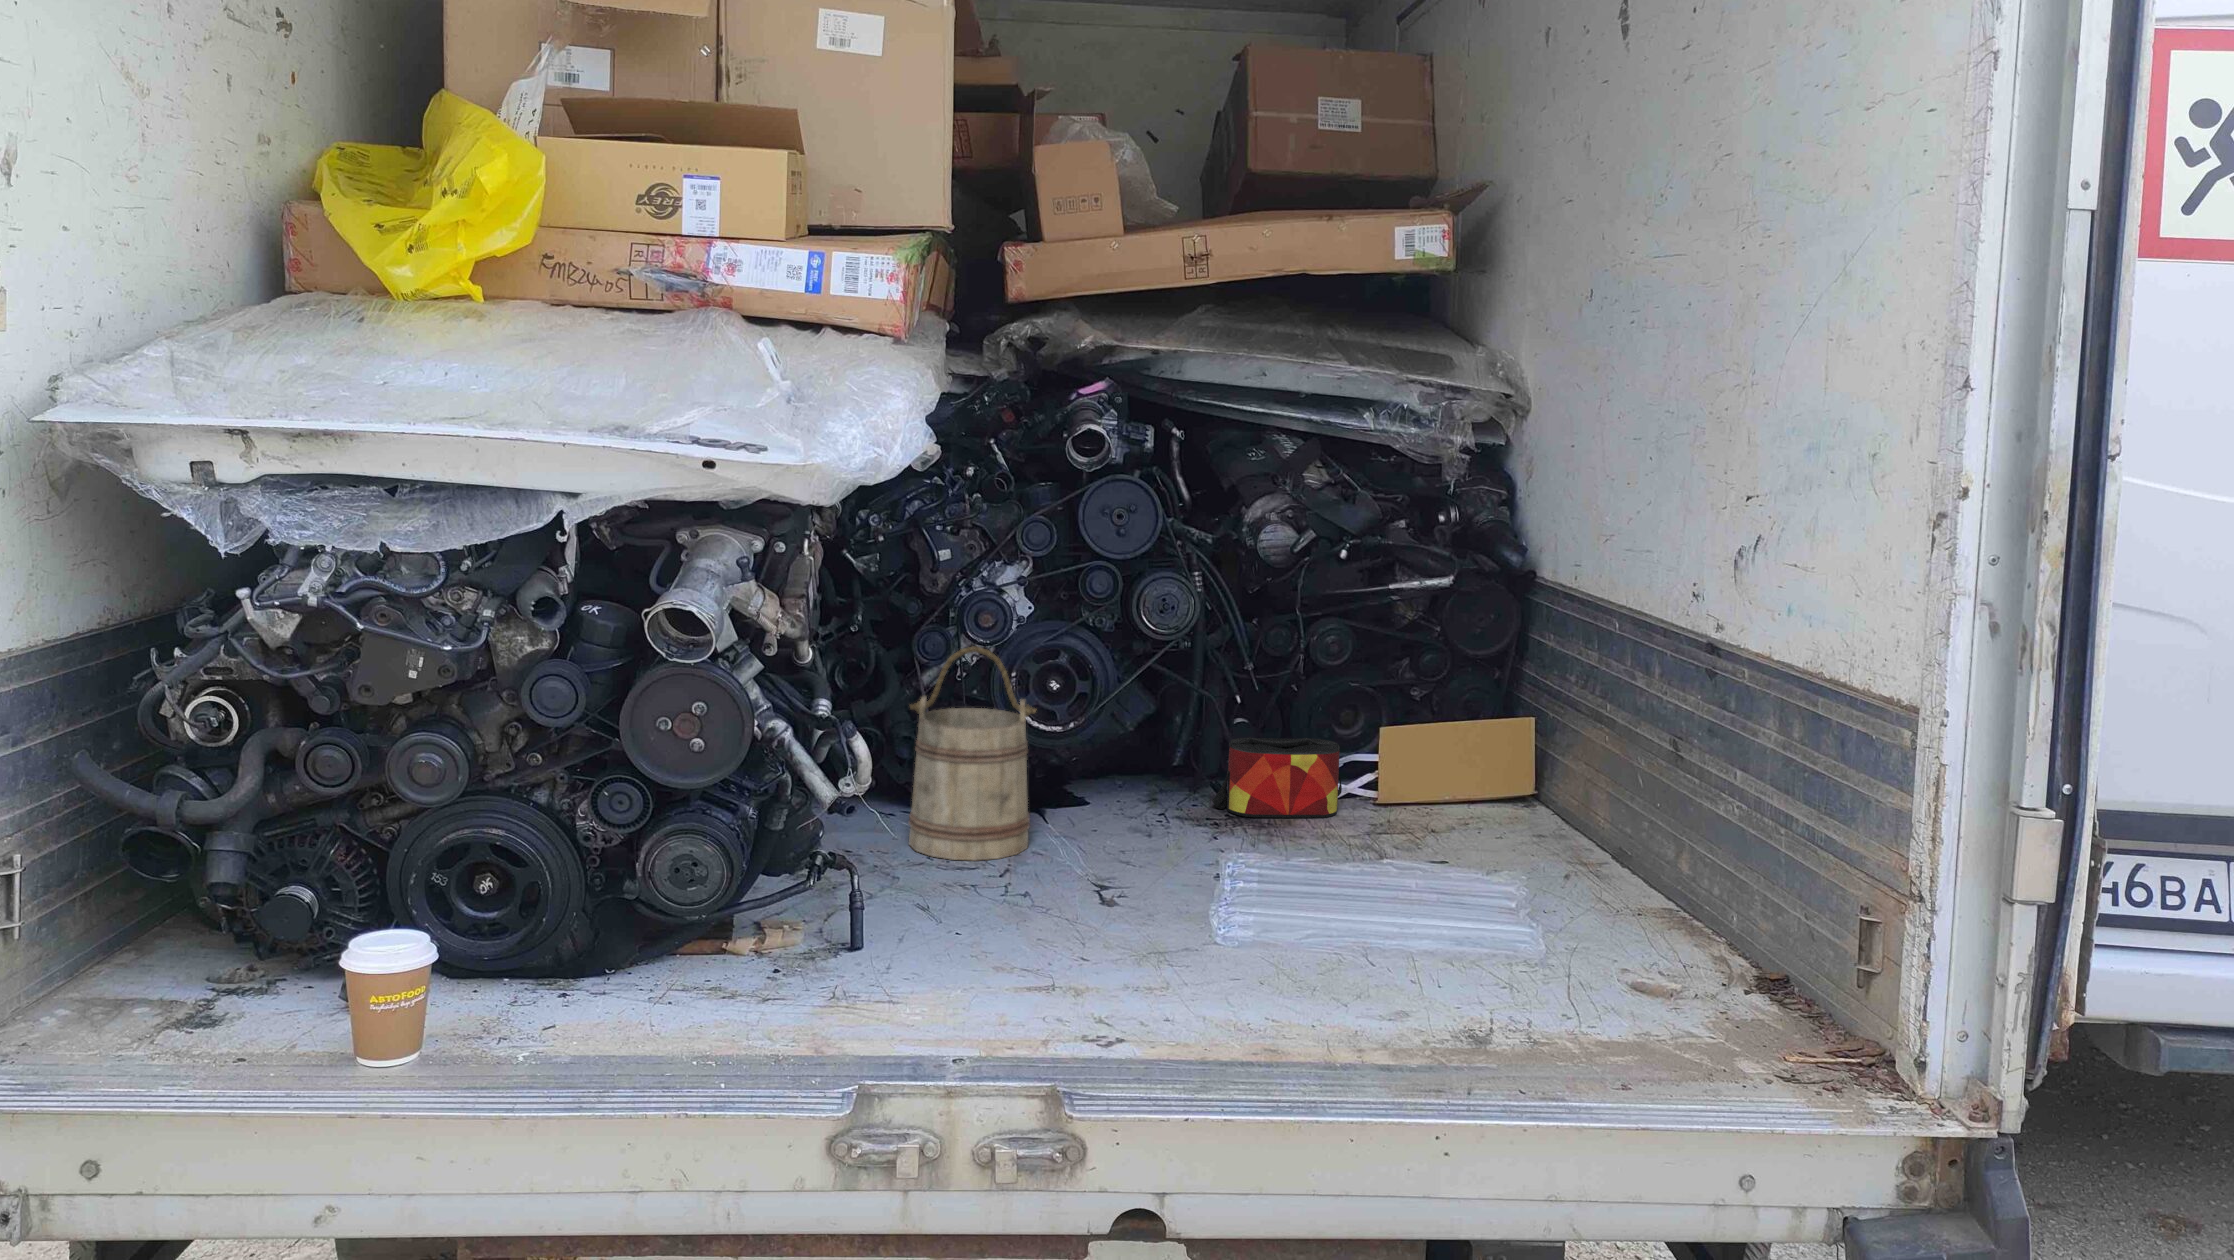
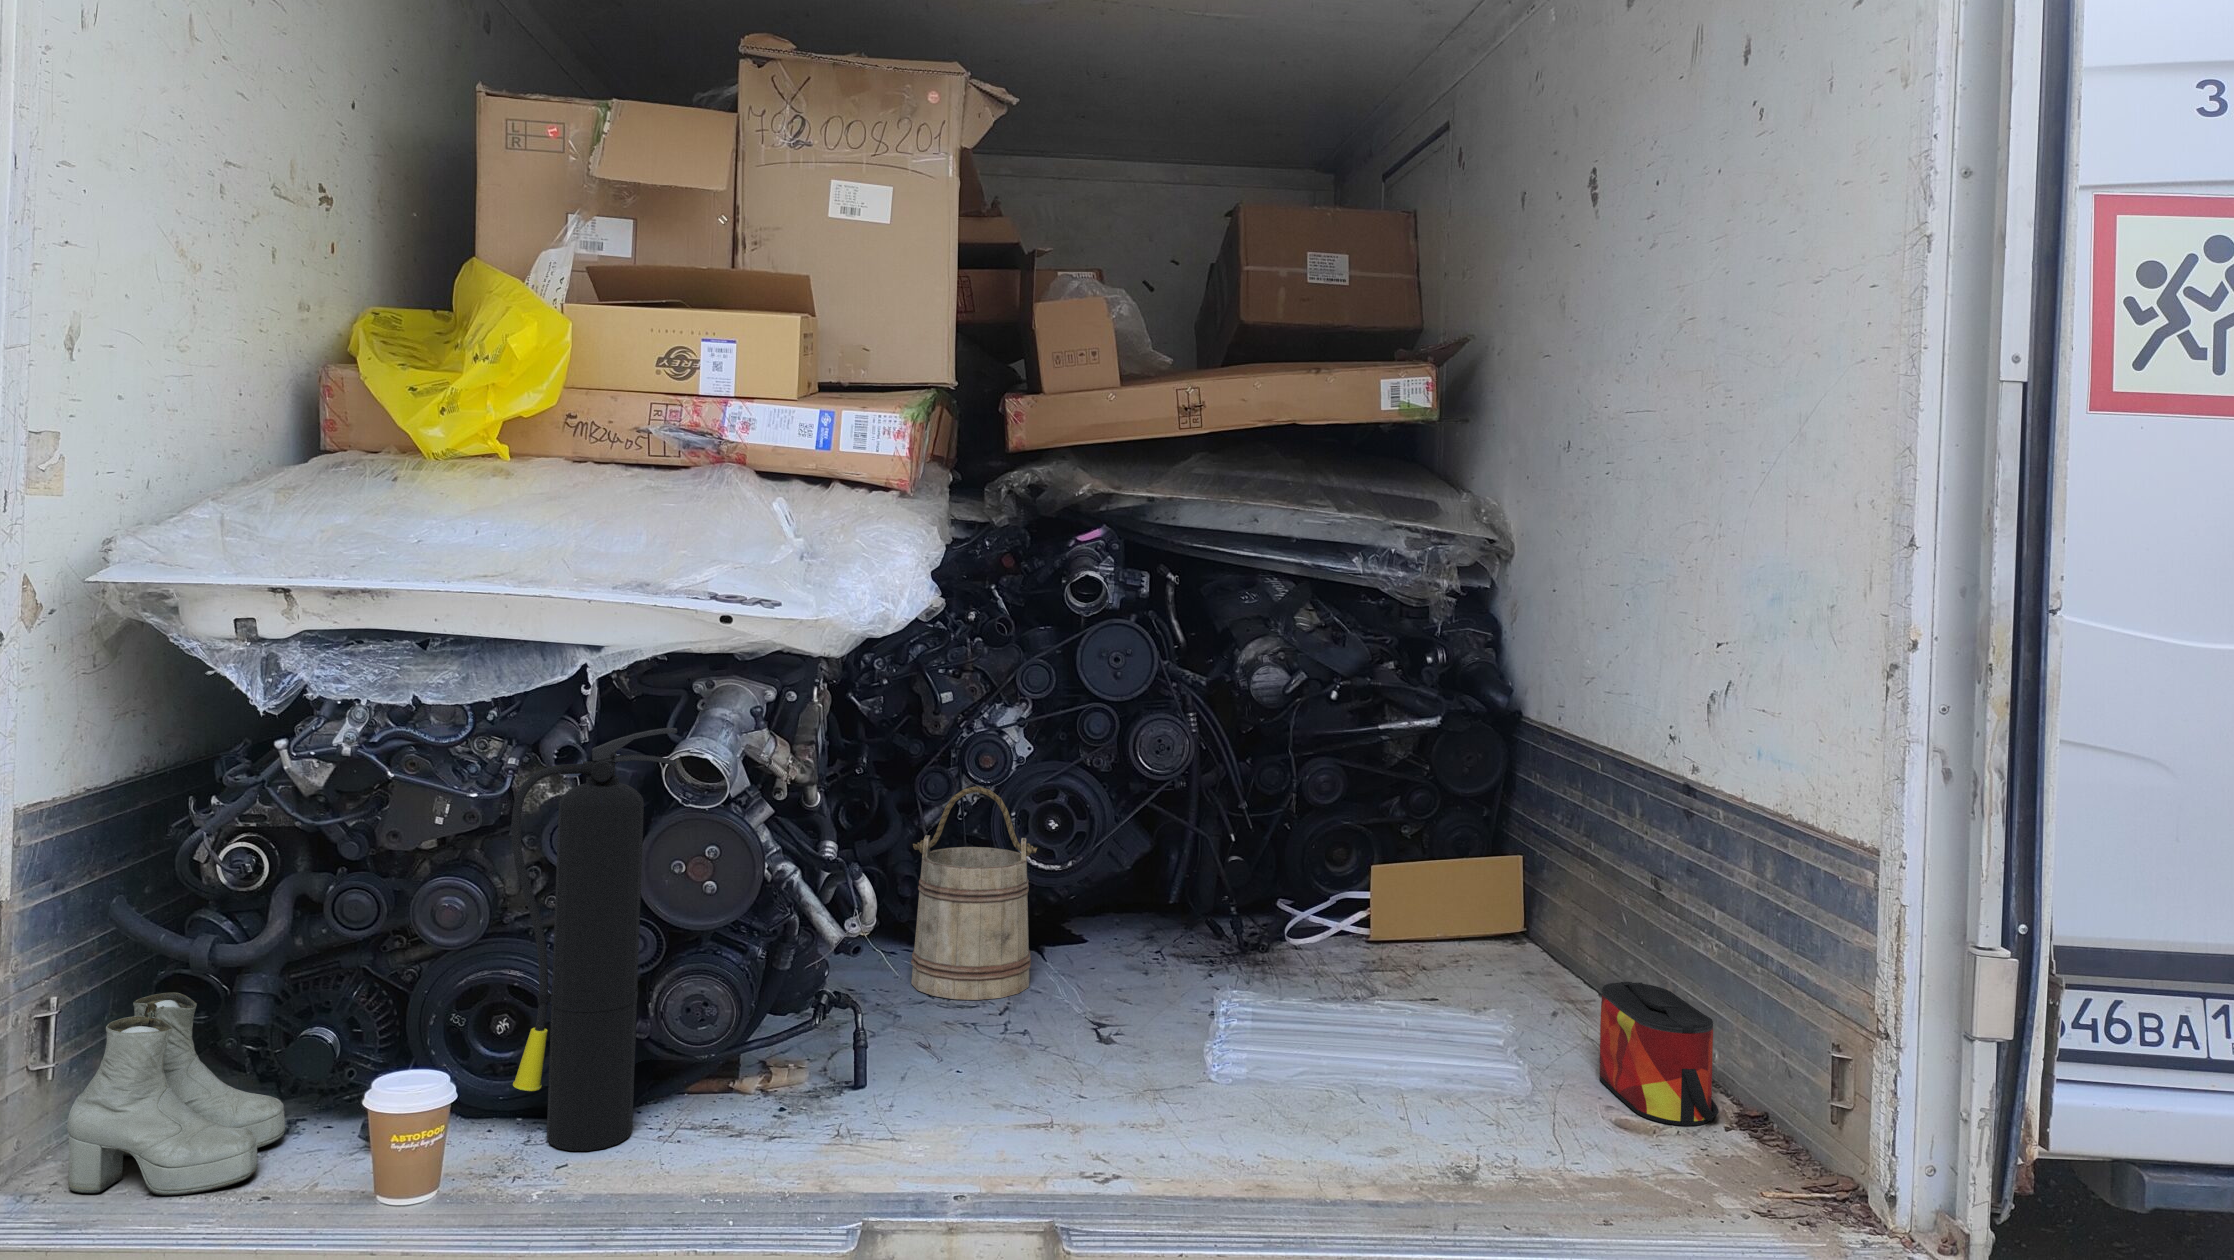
fire extinguisher: none [489,580,662,1010] -> present [511,728,678,1151]
bag: present [1212,737,1342,818] -> present [1600,982,1719,1126]
boots: none [37,850,266,1054] -> present [67,993,285,1195]

